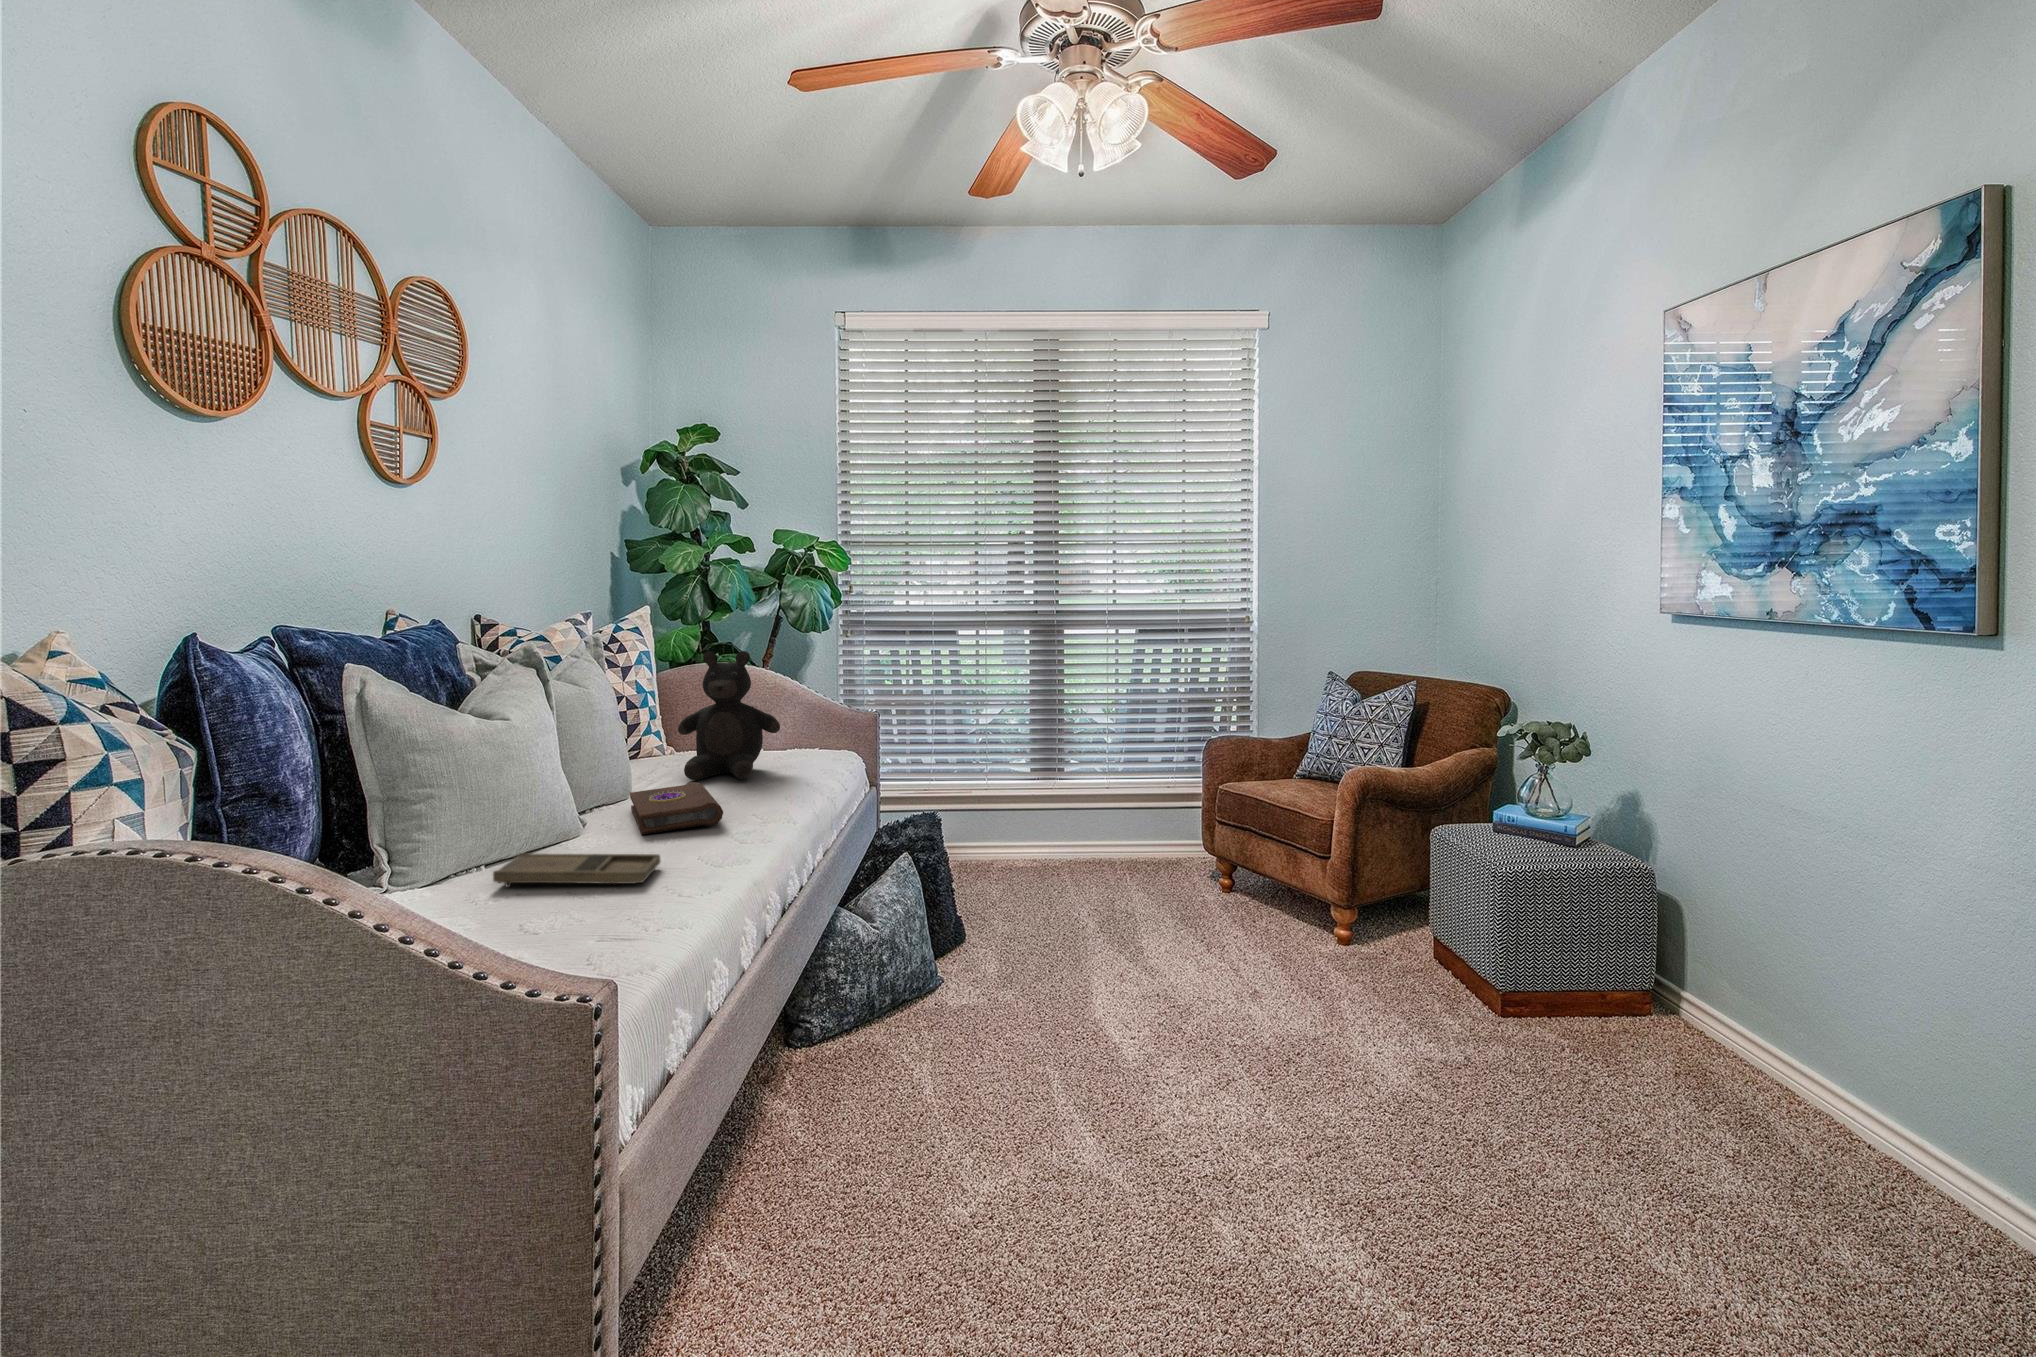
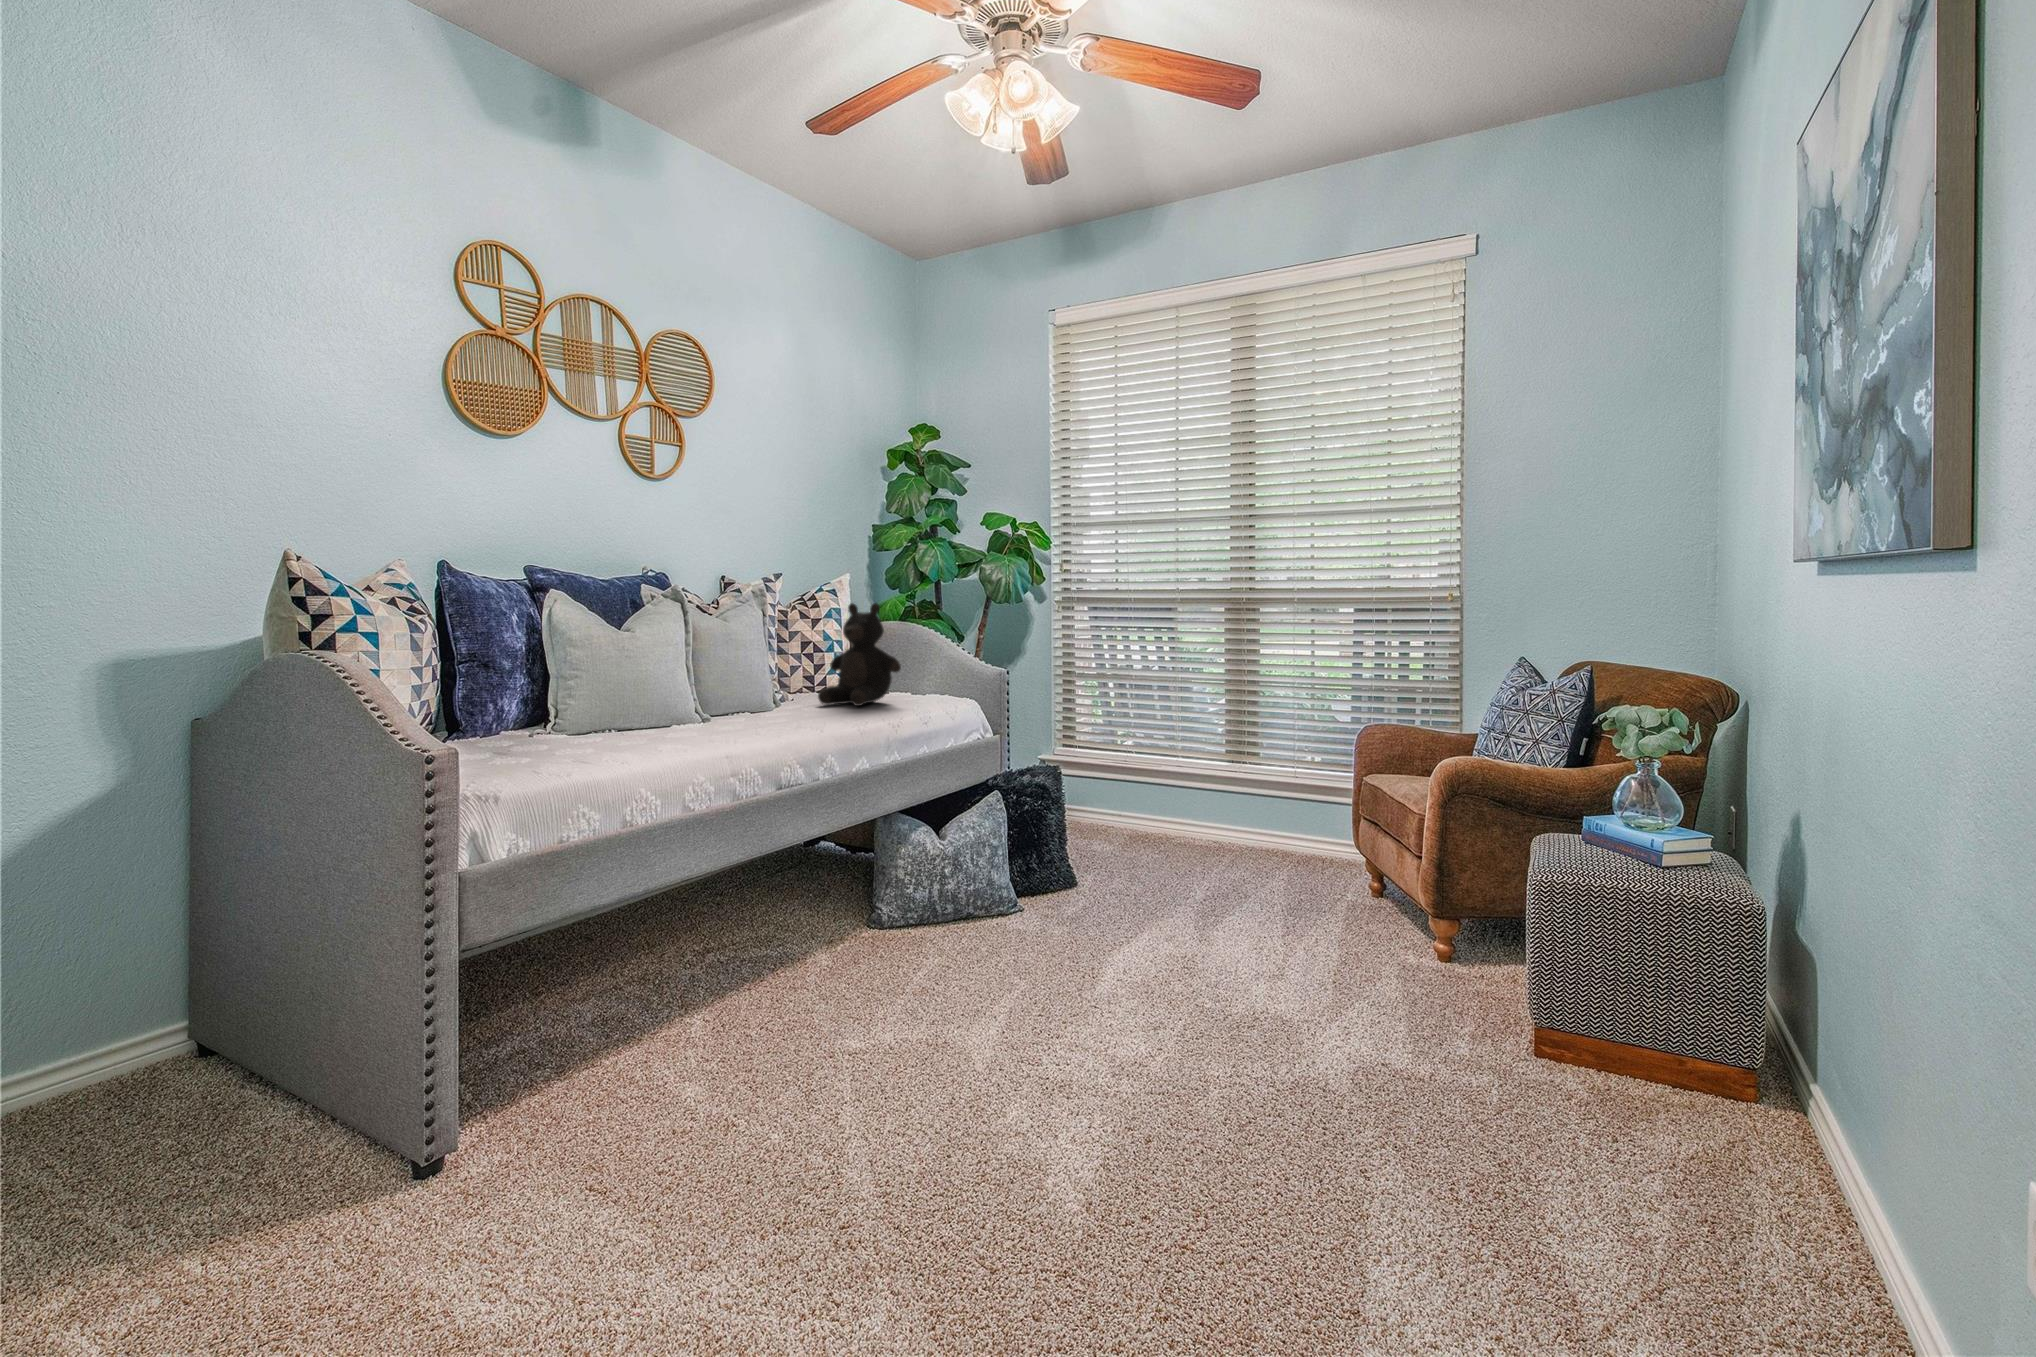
book: present [630,782,723,835] -> none [722,698,804,725]
tray: present [493,853,660,888] -> none [587,721,695,743]

